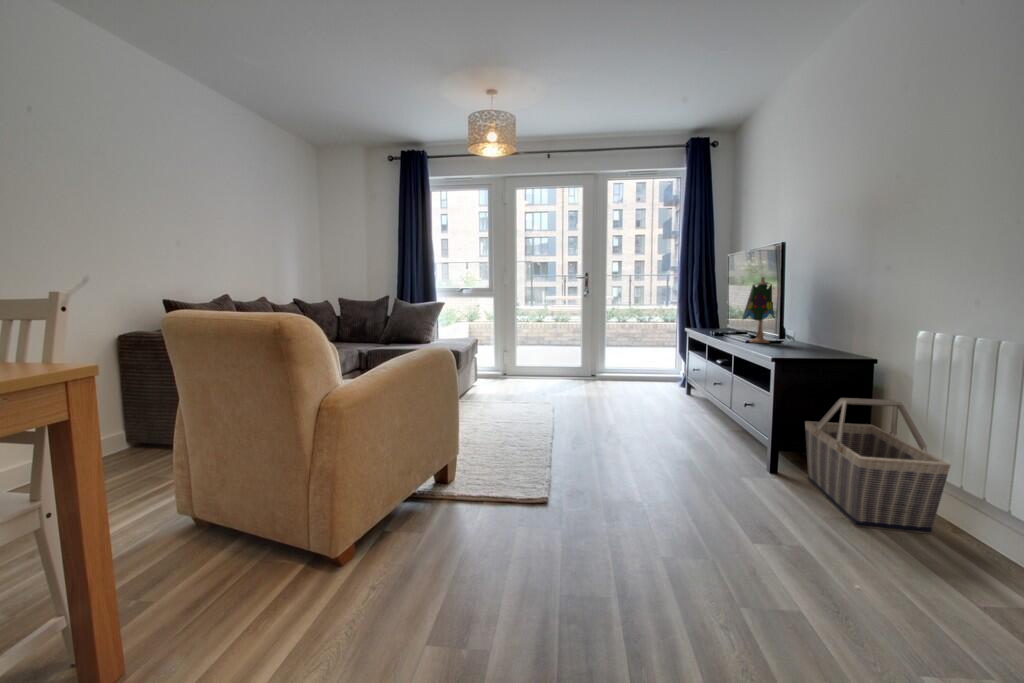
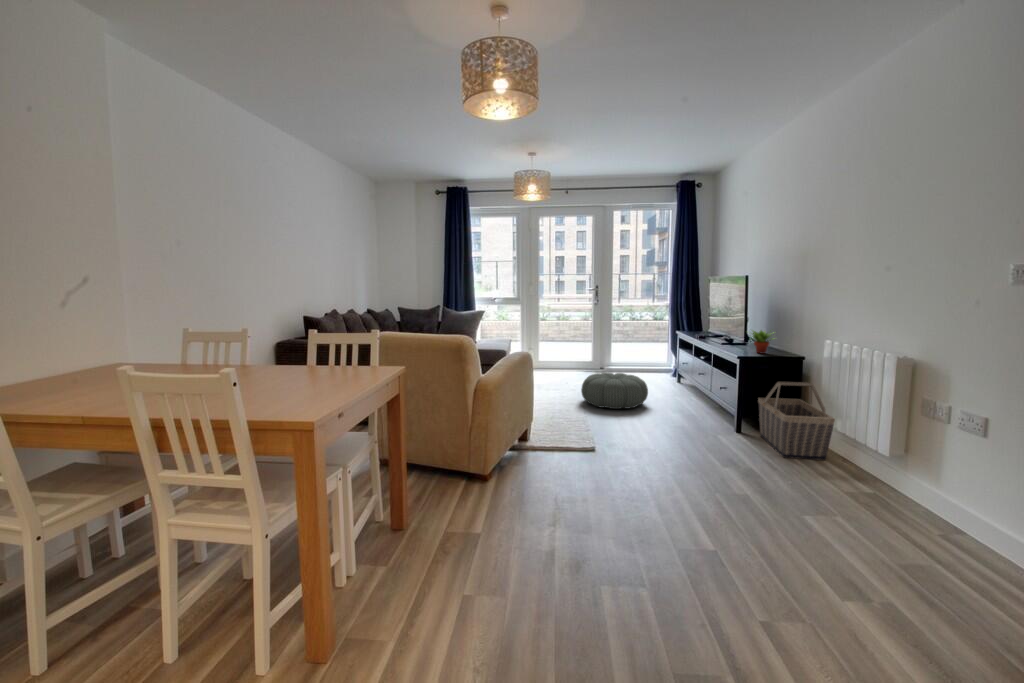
table lamp: present [743,277,775,343] -> none [719,298,745,345]
succulent plant: none [783,316,833,354] -> present [752,330,773,354]
pouf: none [552,381,642,431] -> present [581,373,648,409]

